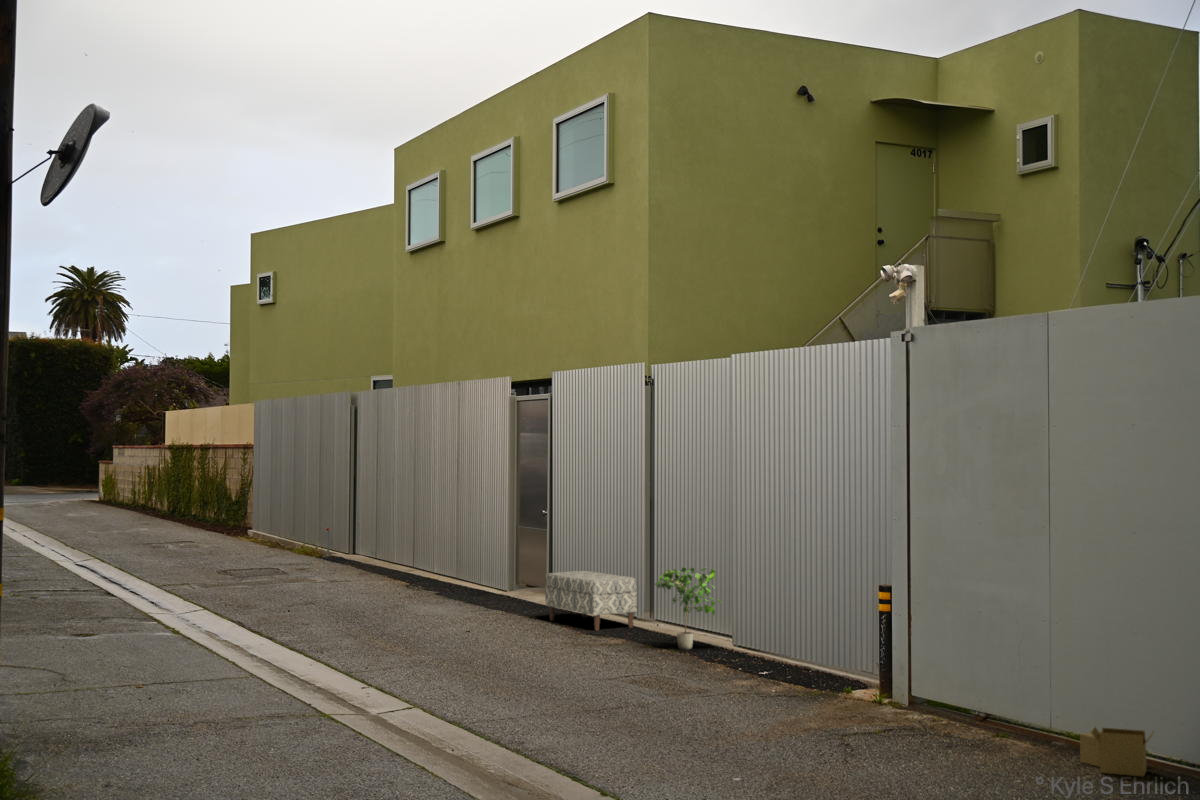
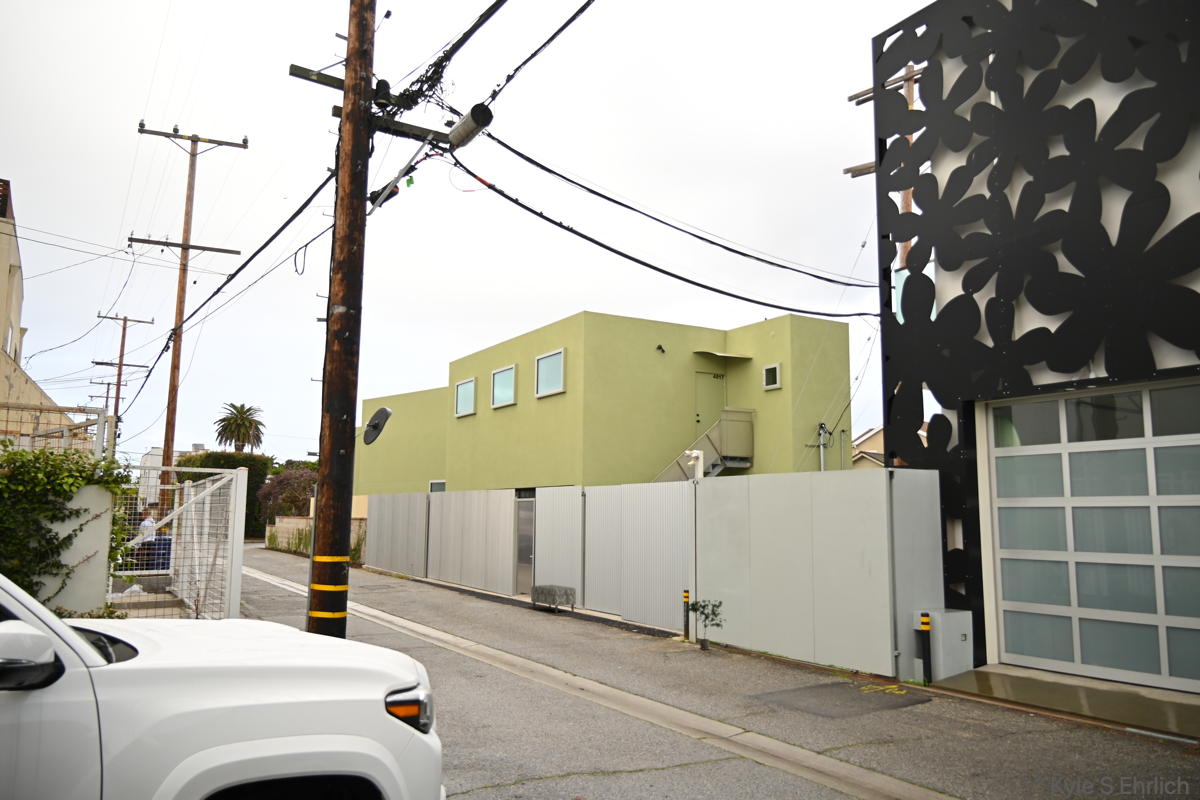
potted plant: present [655,567,721,649] -> present [687,600,722,649]
cardboard box: present [1080,727,1154,776] -> none [761,646,790,666]

